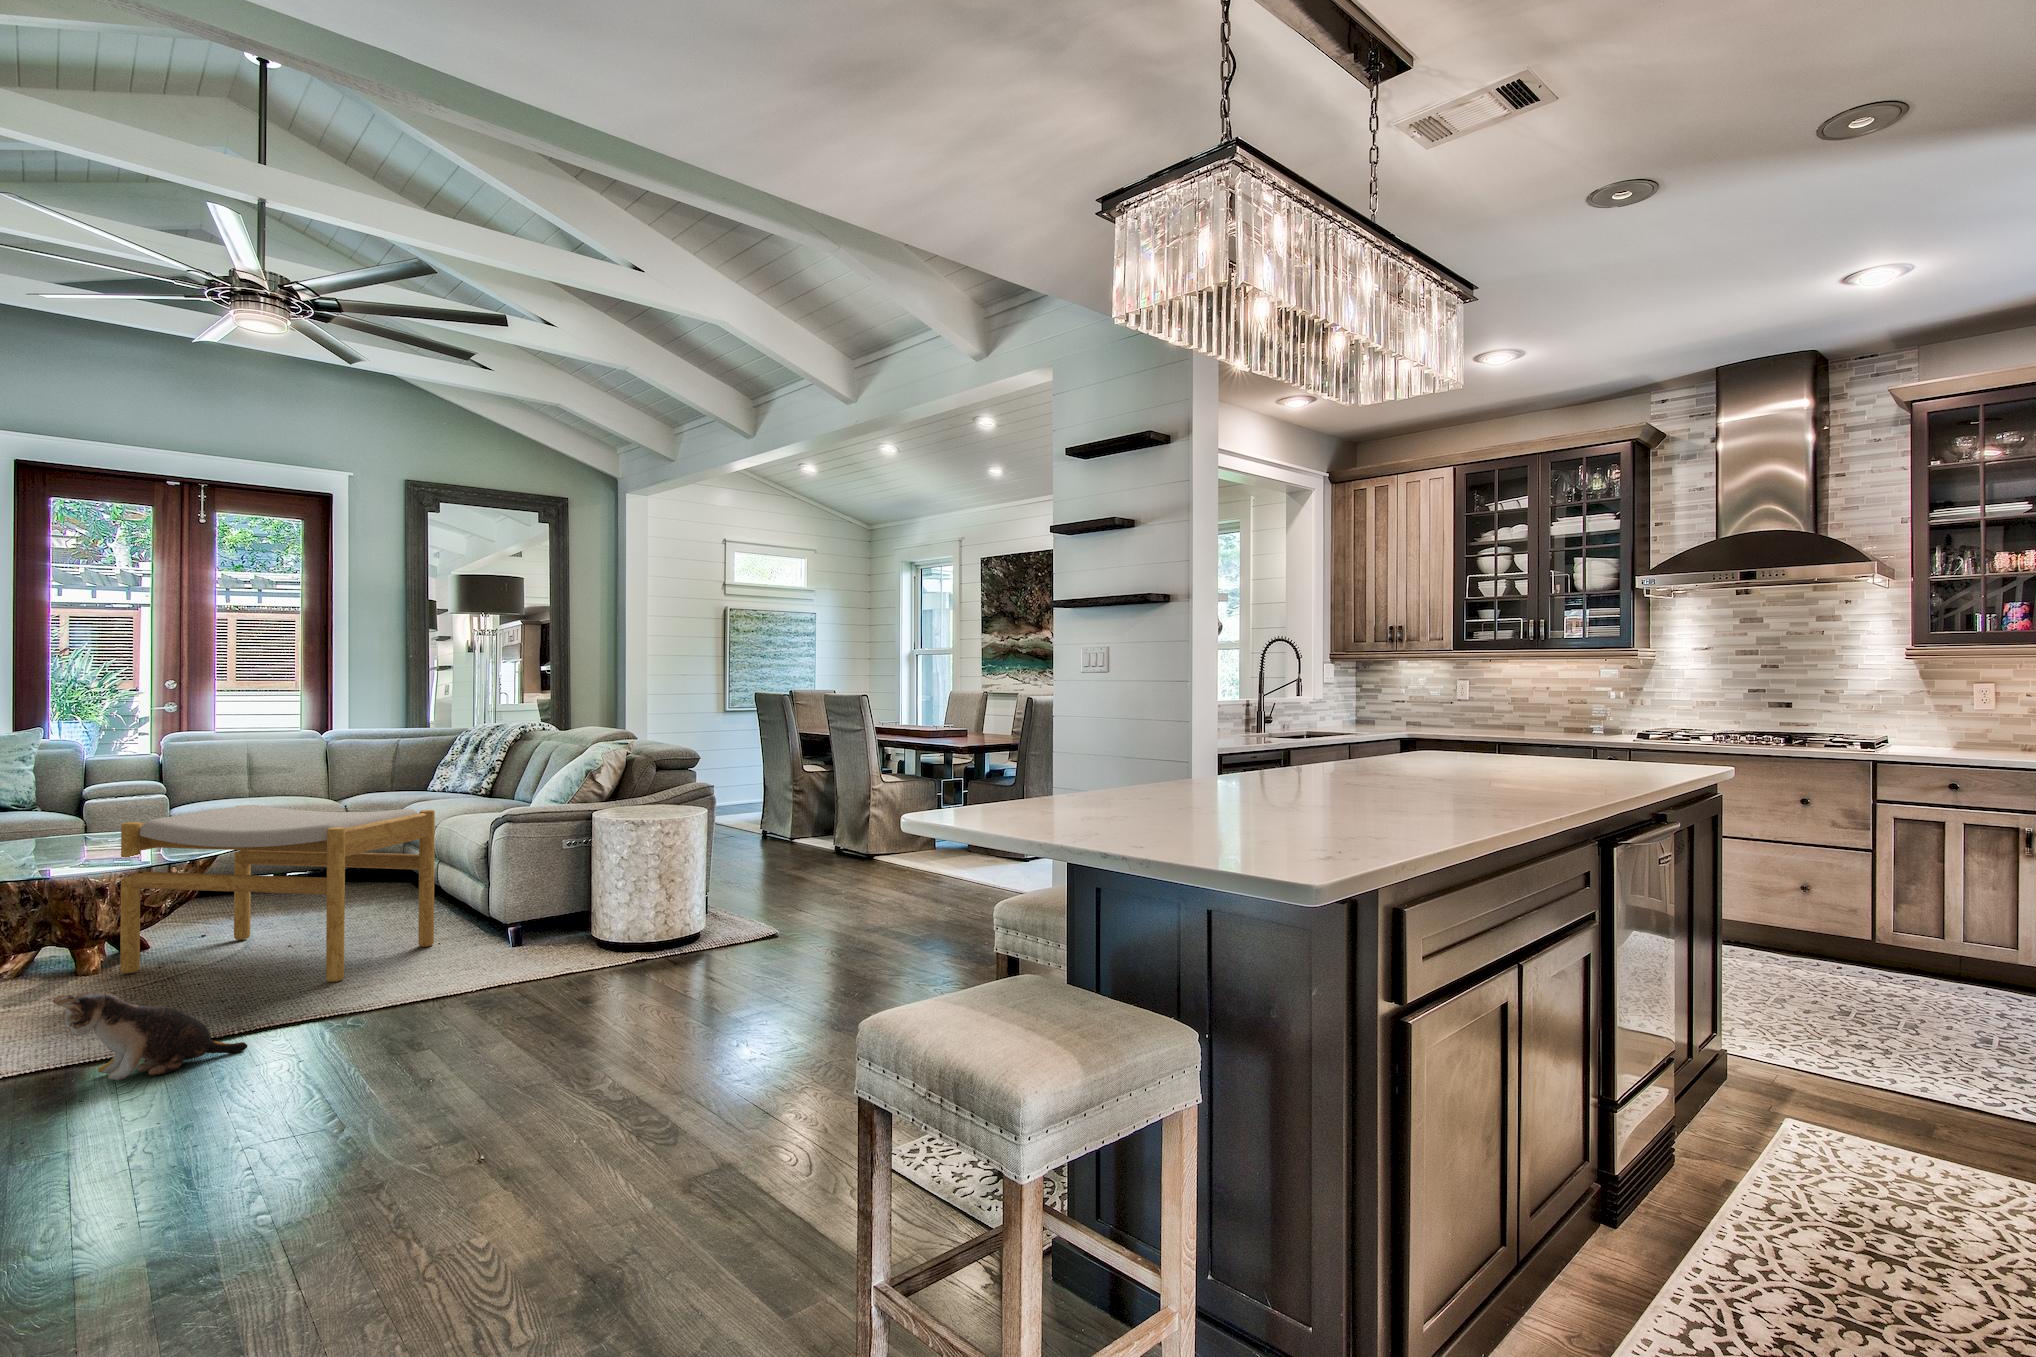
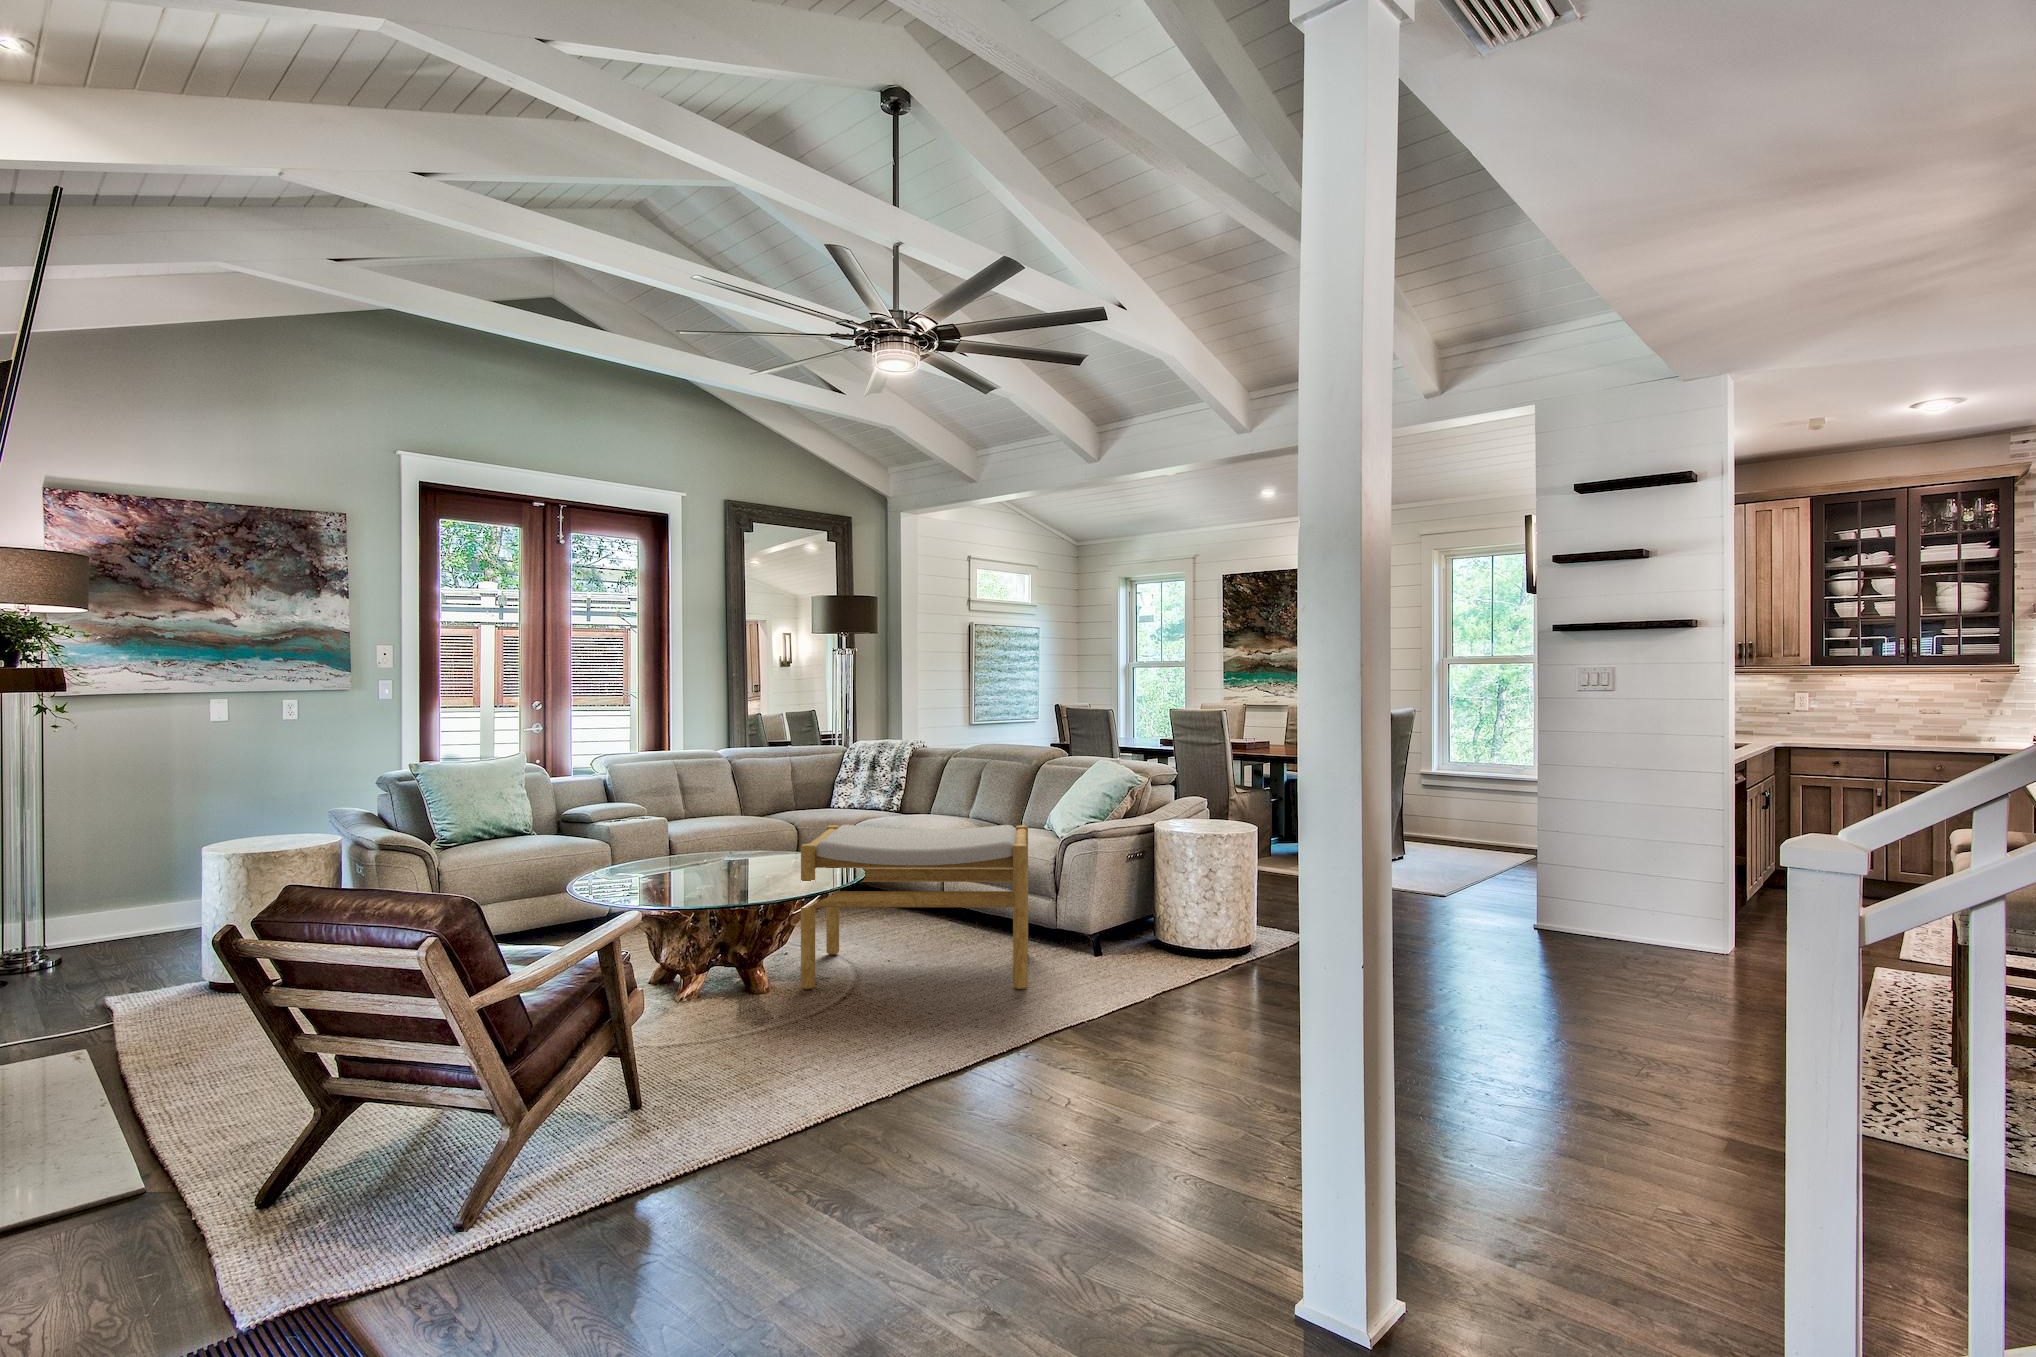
plush toy: present [53,991,247,1080] -> none [1008,1000,1102,1081]

